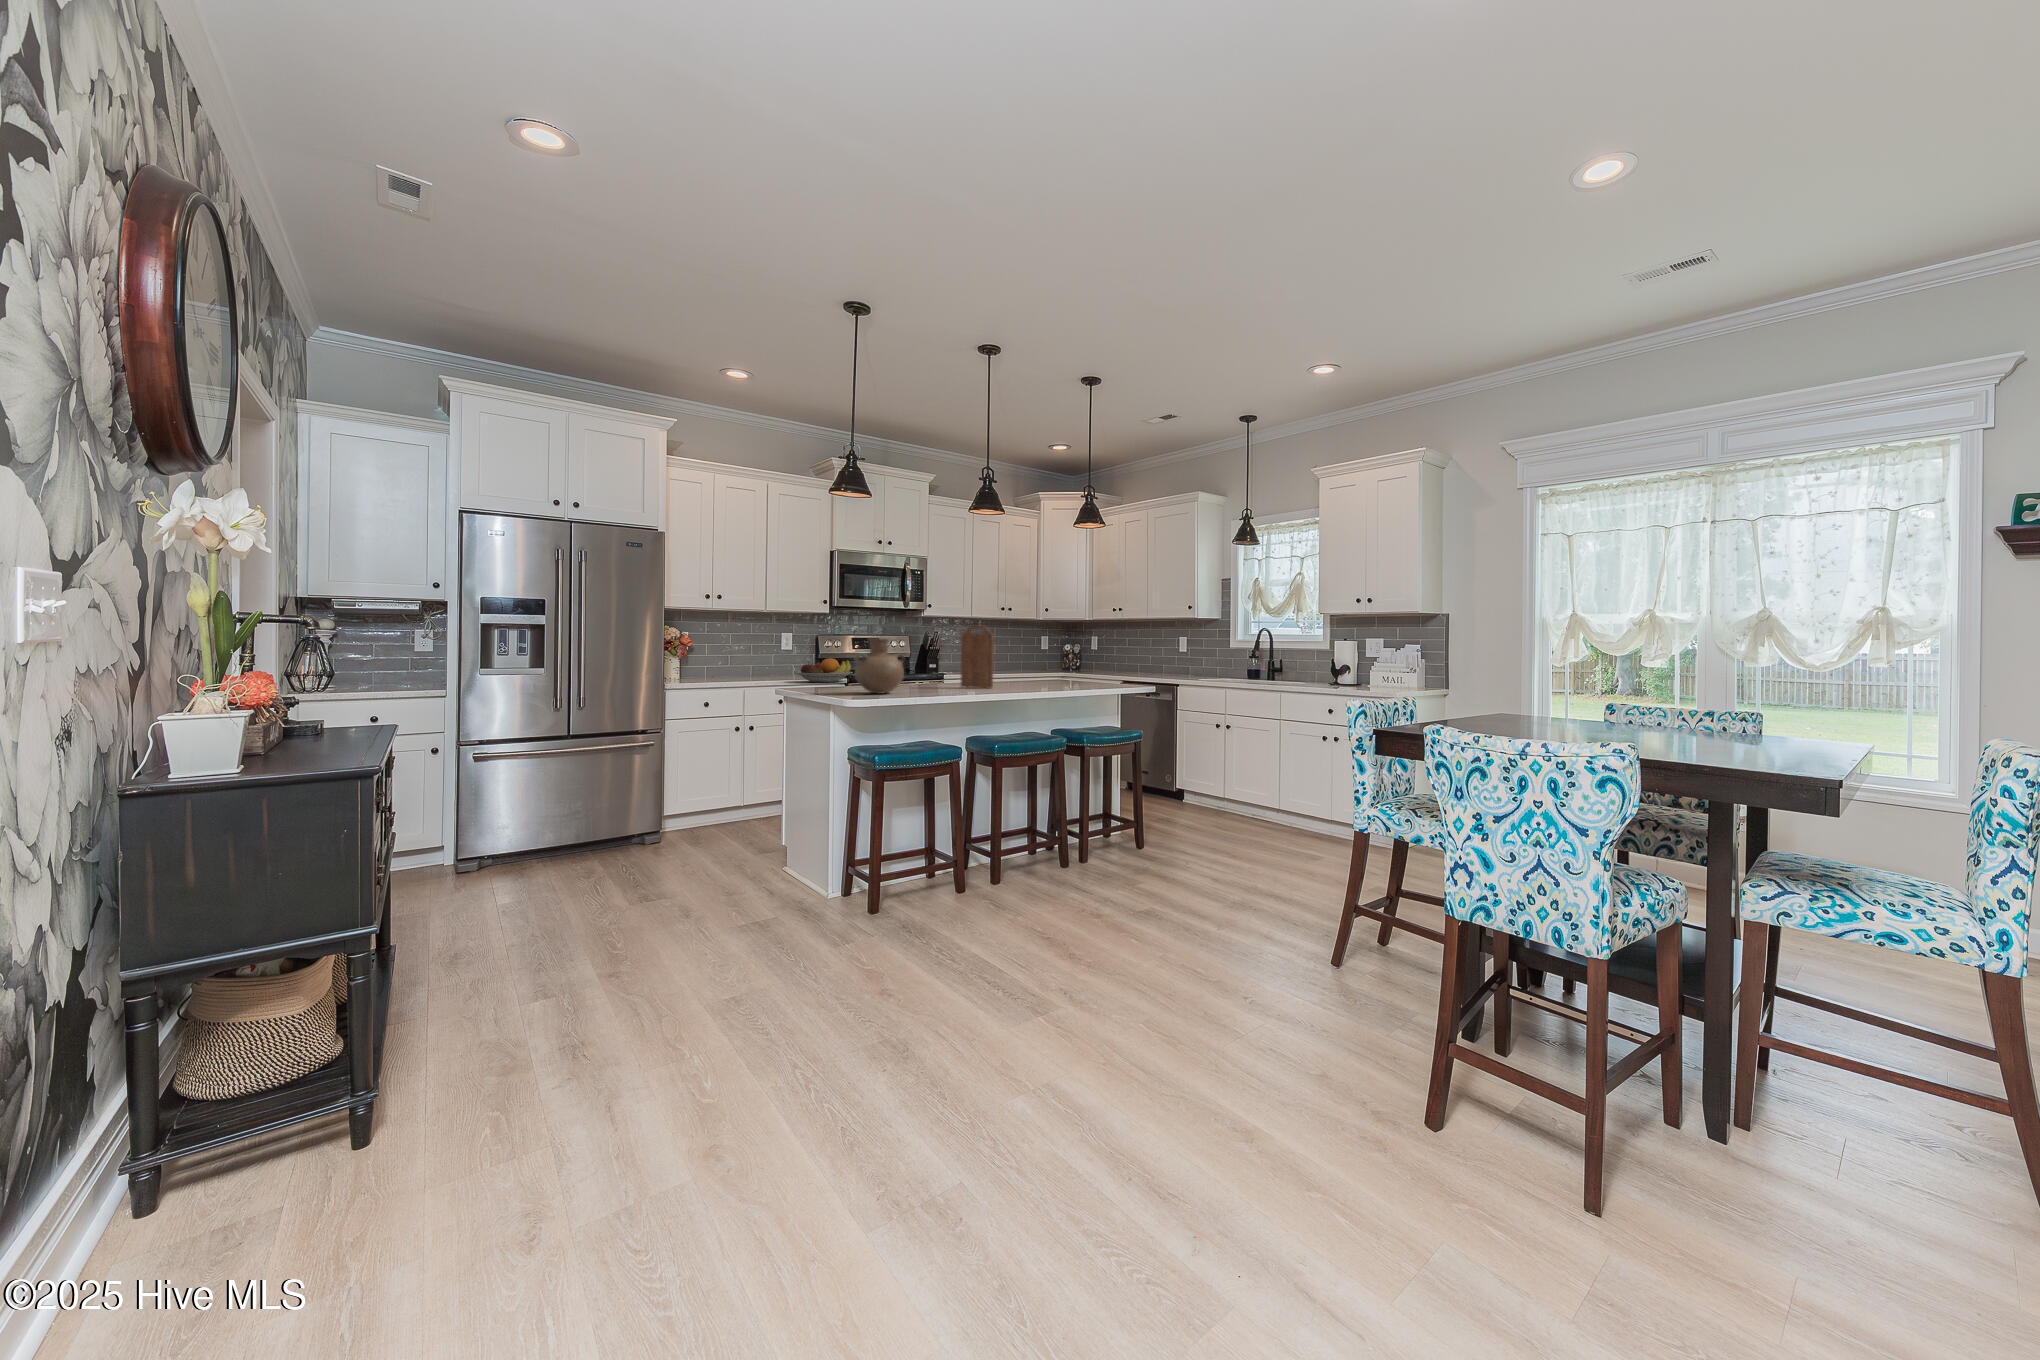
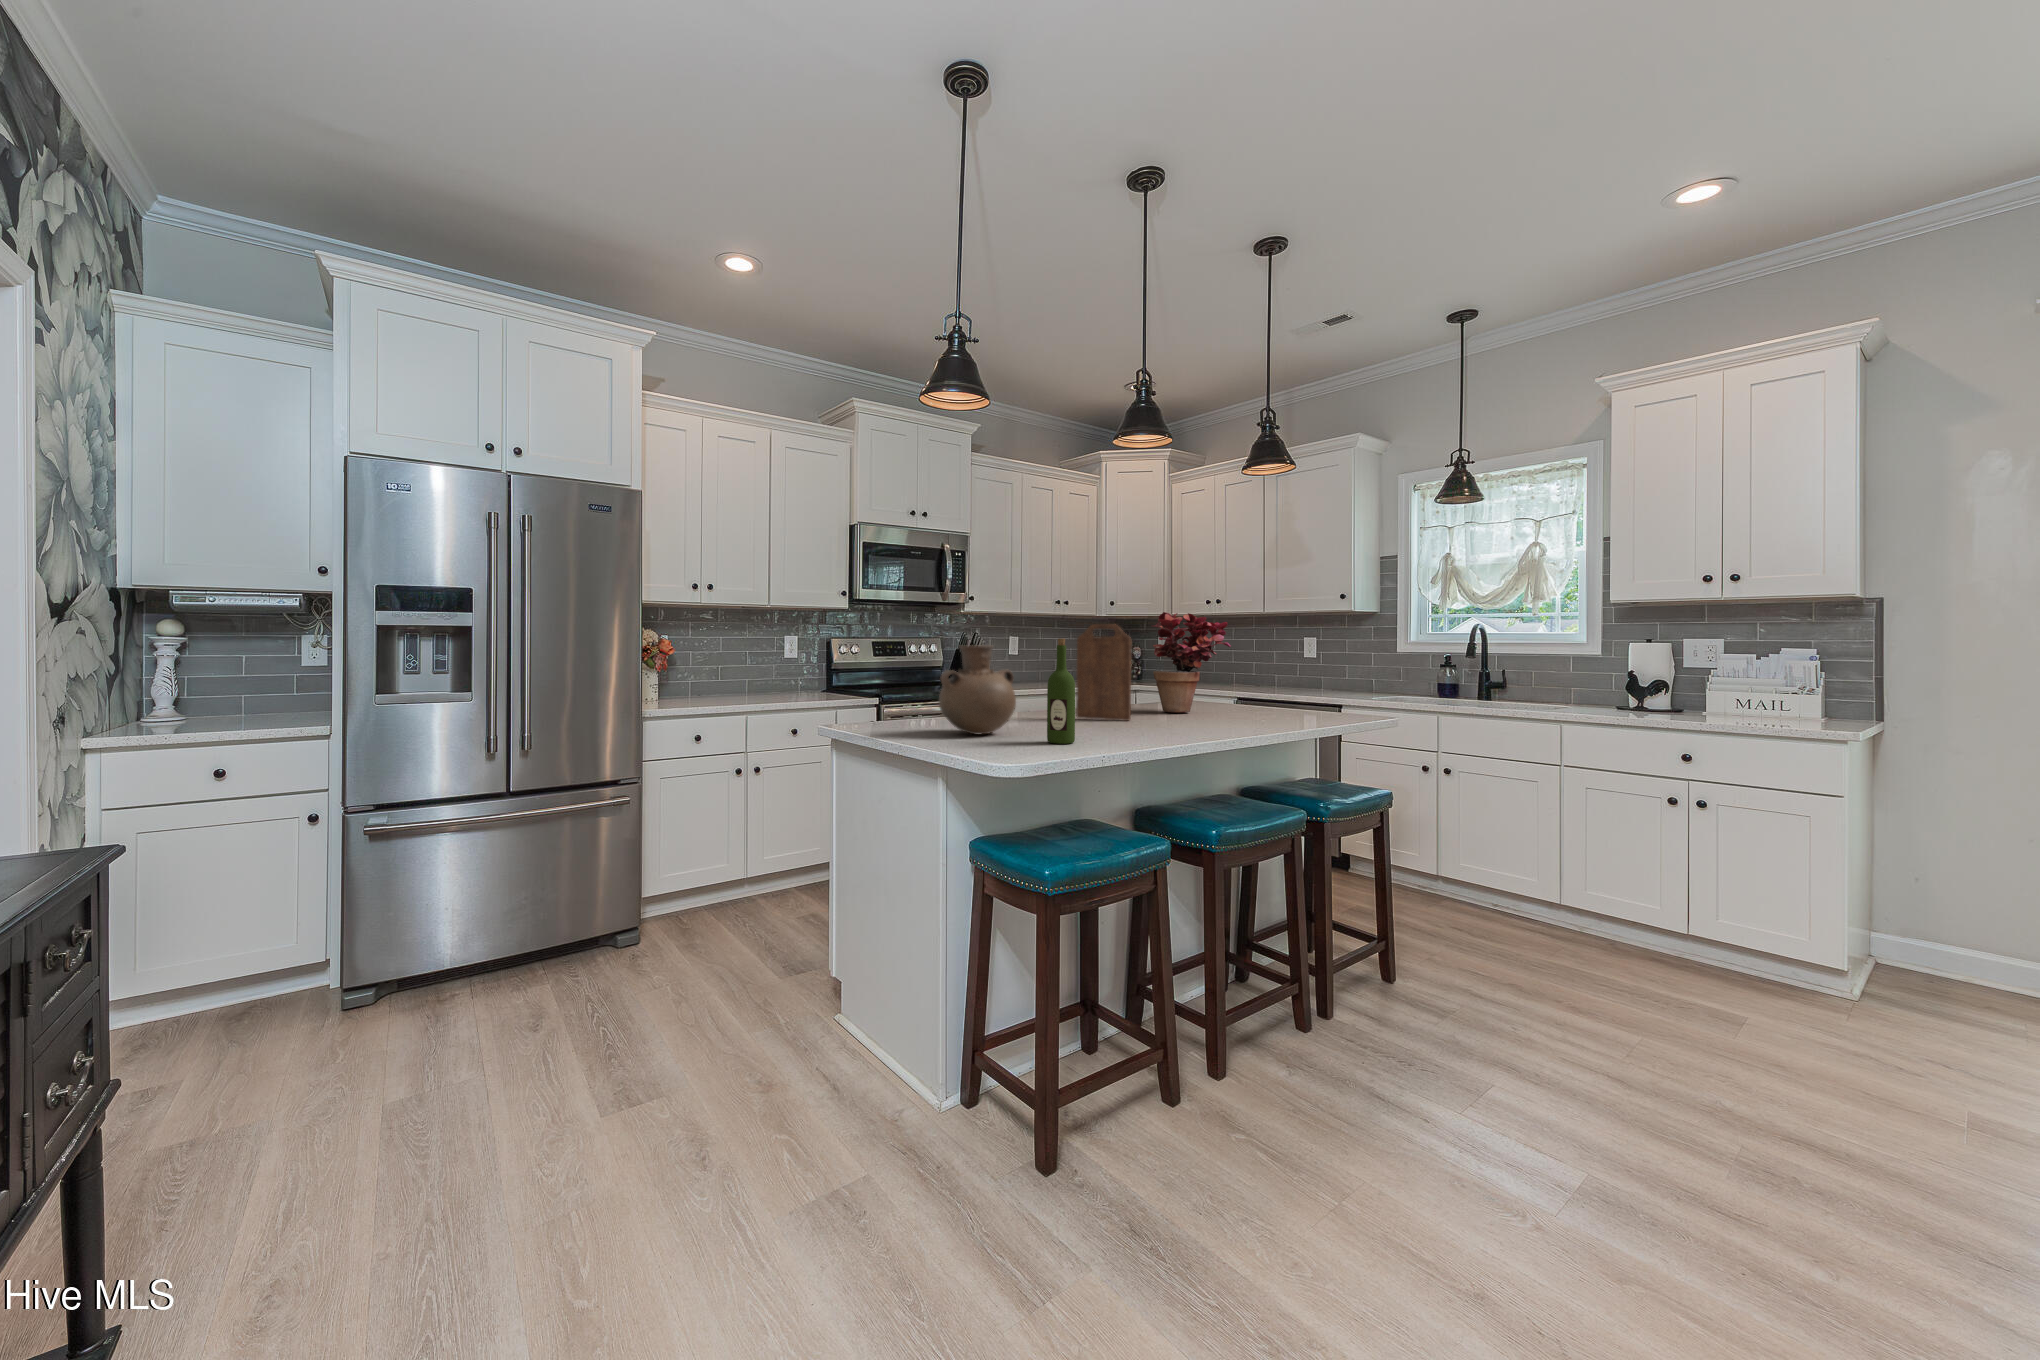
potted plant: none [1019,618,1071,684] -> present [1152,612,1231,712]
wine bottle: none [913,634,930,697] -> present [1047,639,1075,744]
fruit bowl: present [795,658,852,682] -> none [816,672,894,706]

